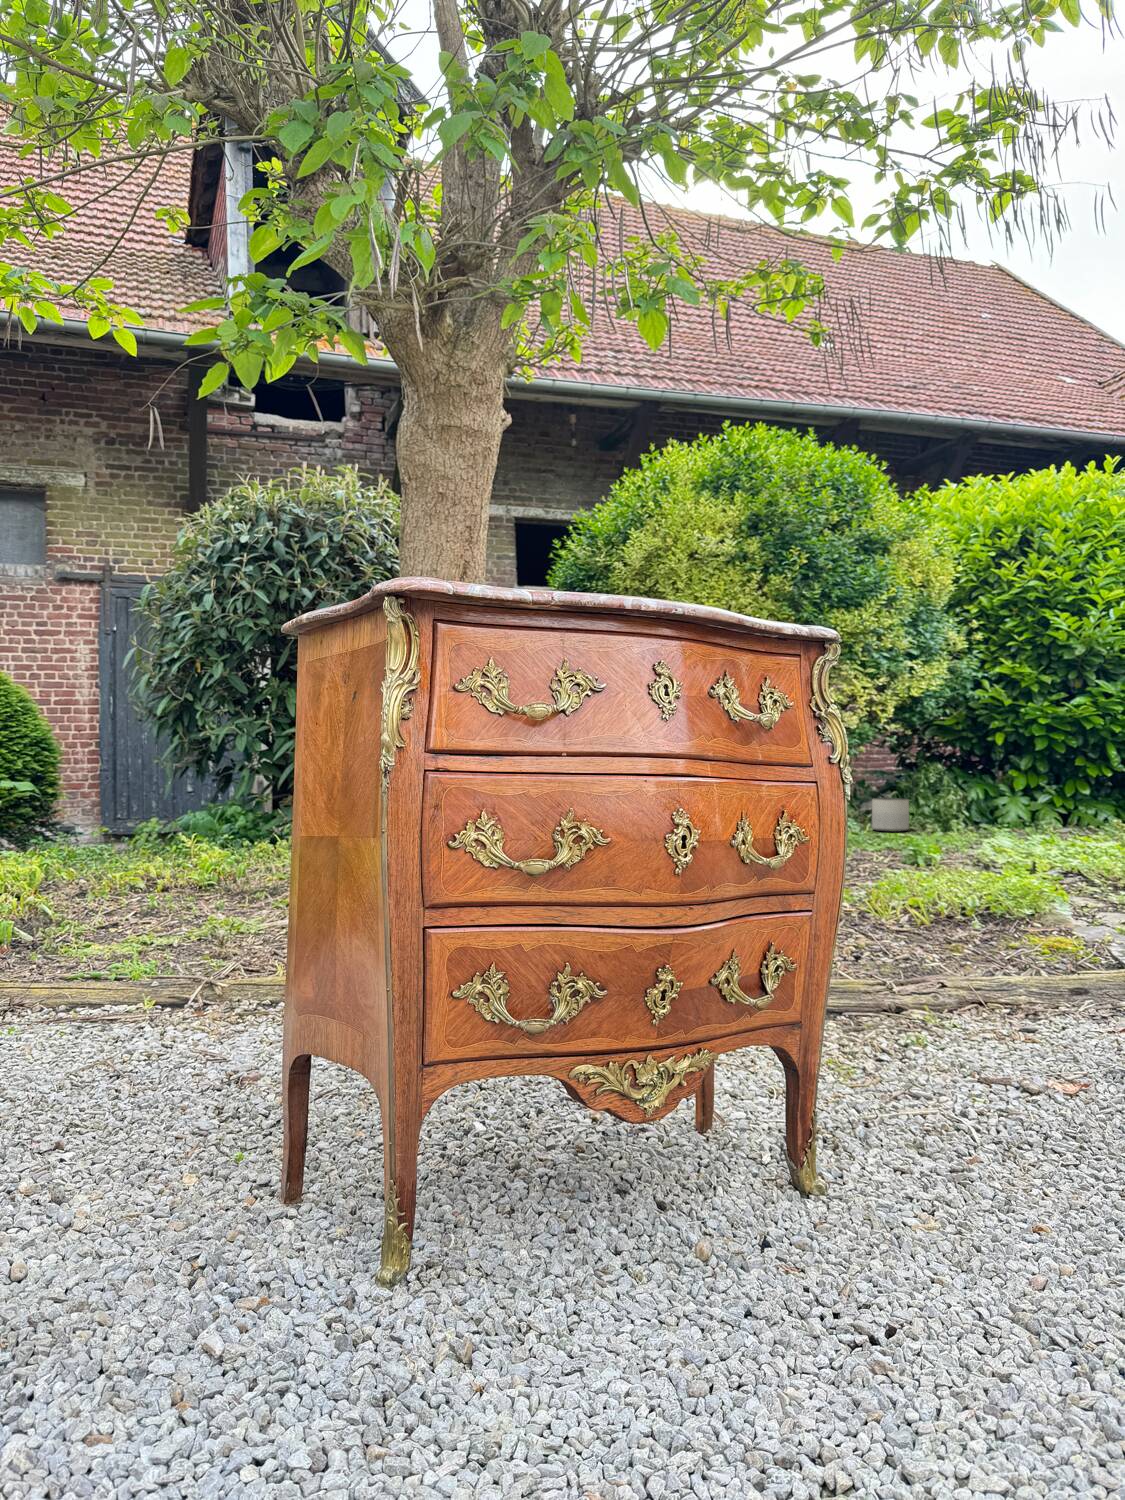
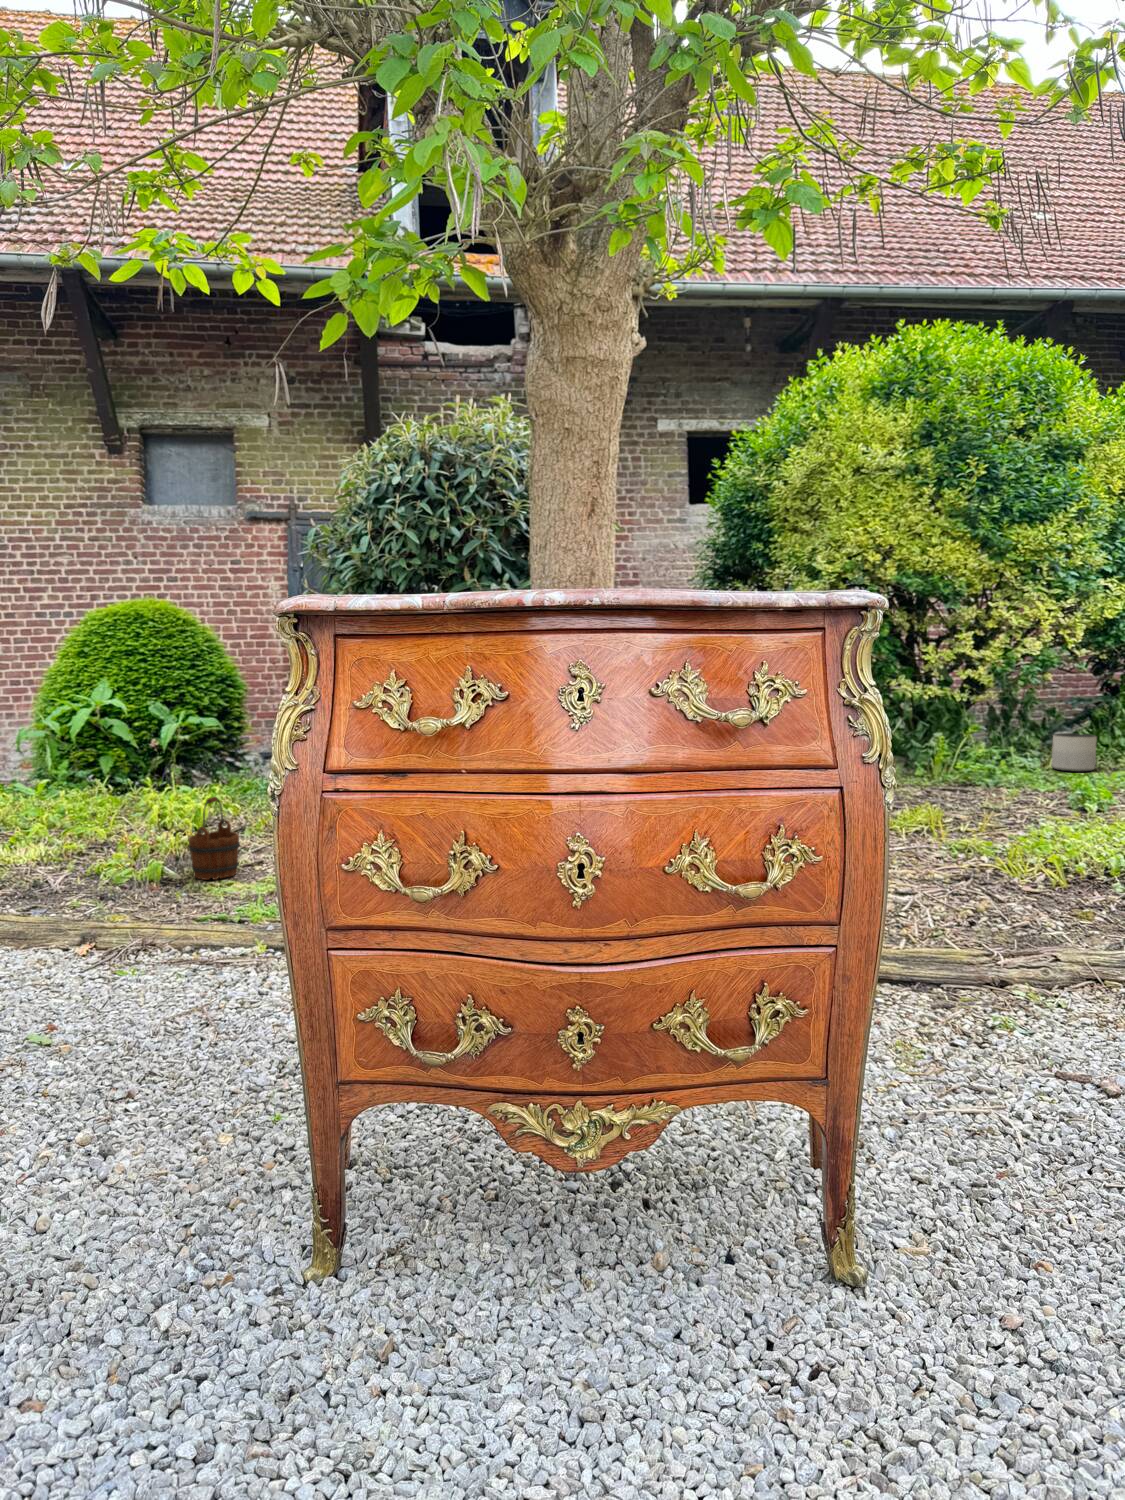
wooden bucket: none [39,851,95,940] -> present [188,797,240,880]

